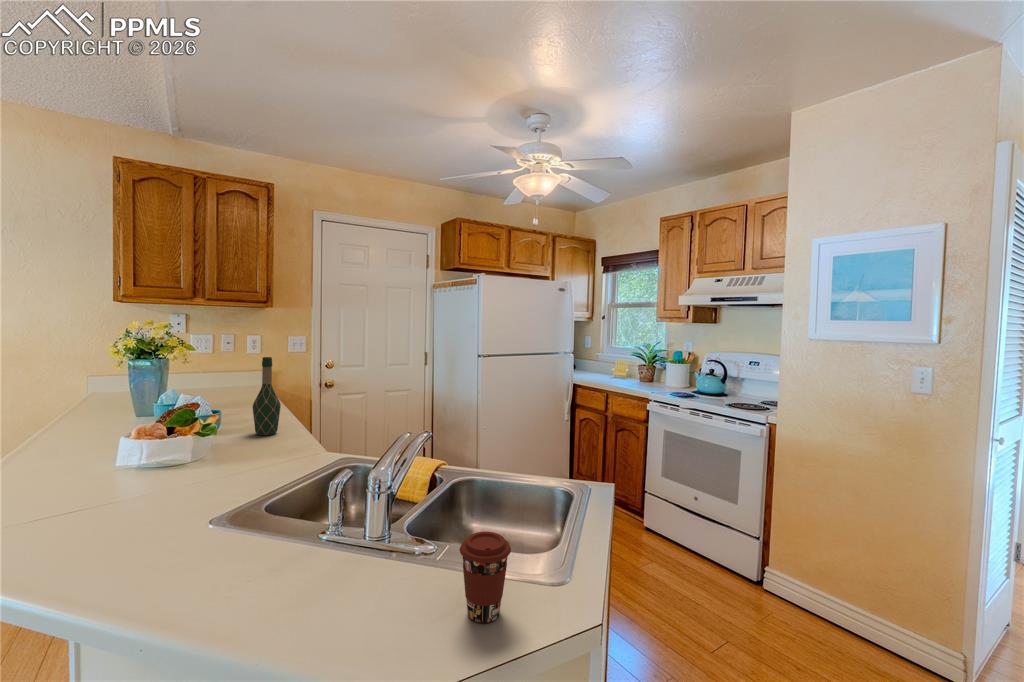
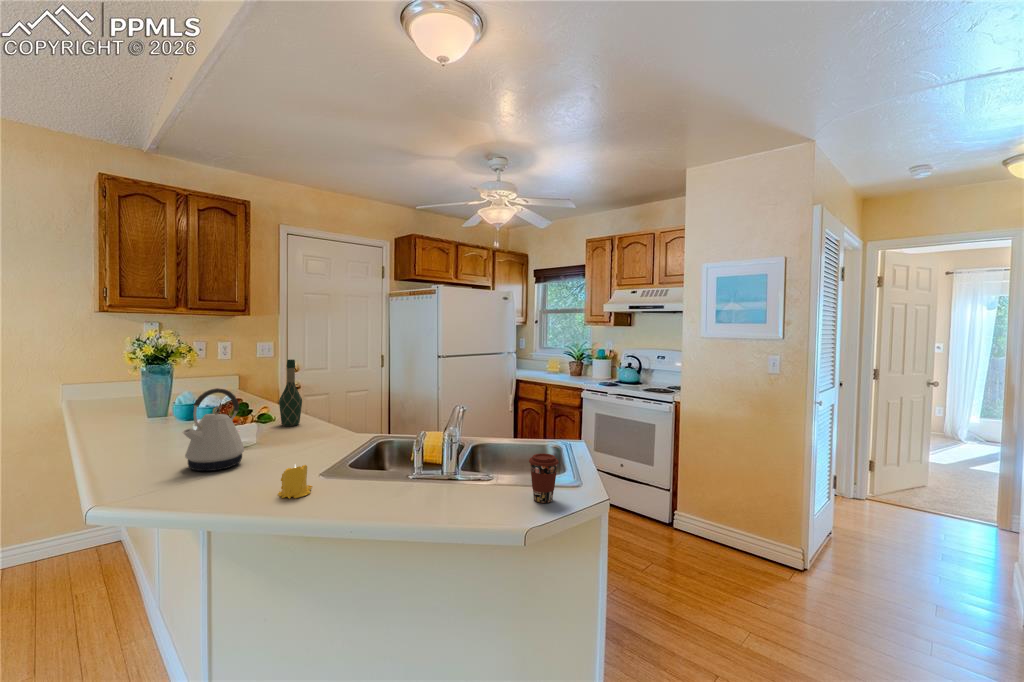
kettle: none [51,395,153,501] -> present [183,388,244,471]
candle: none [109,511,173,566] -> present [278,465,312,499]

